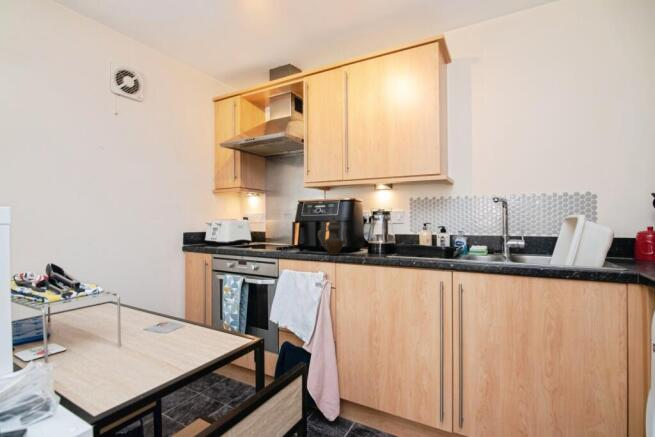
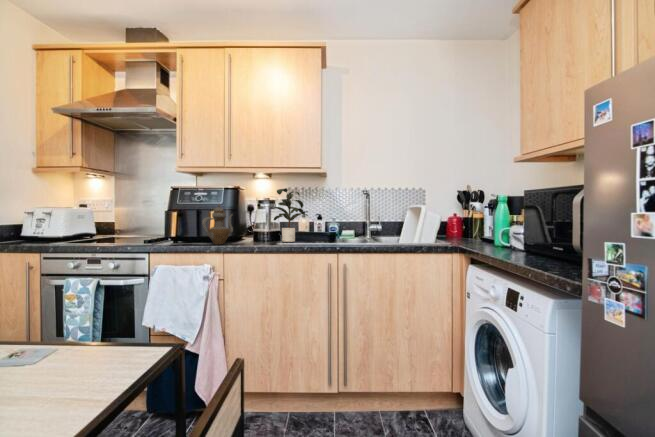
potted plant: none [382,199,434,256] -> present [274,188,308,242]

